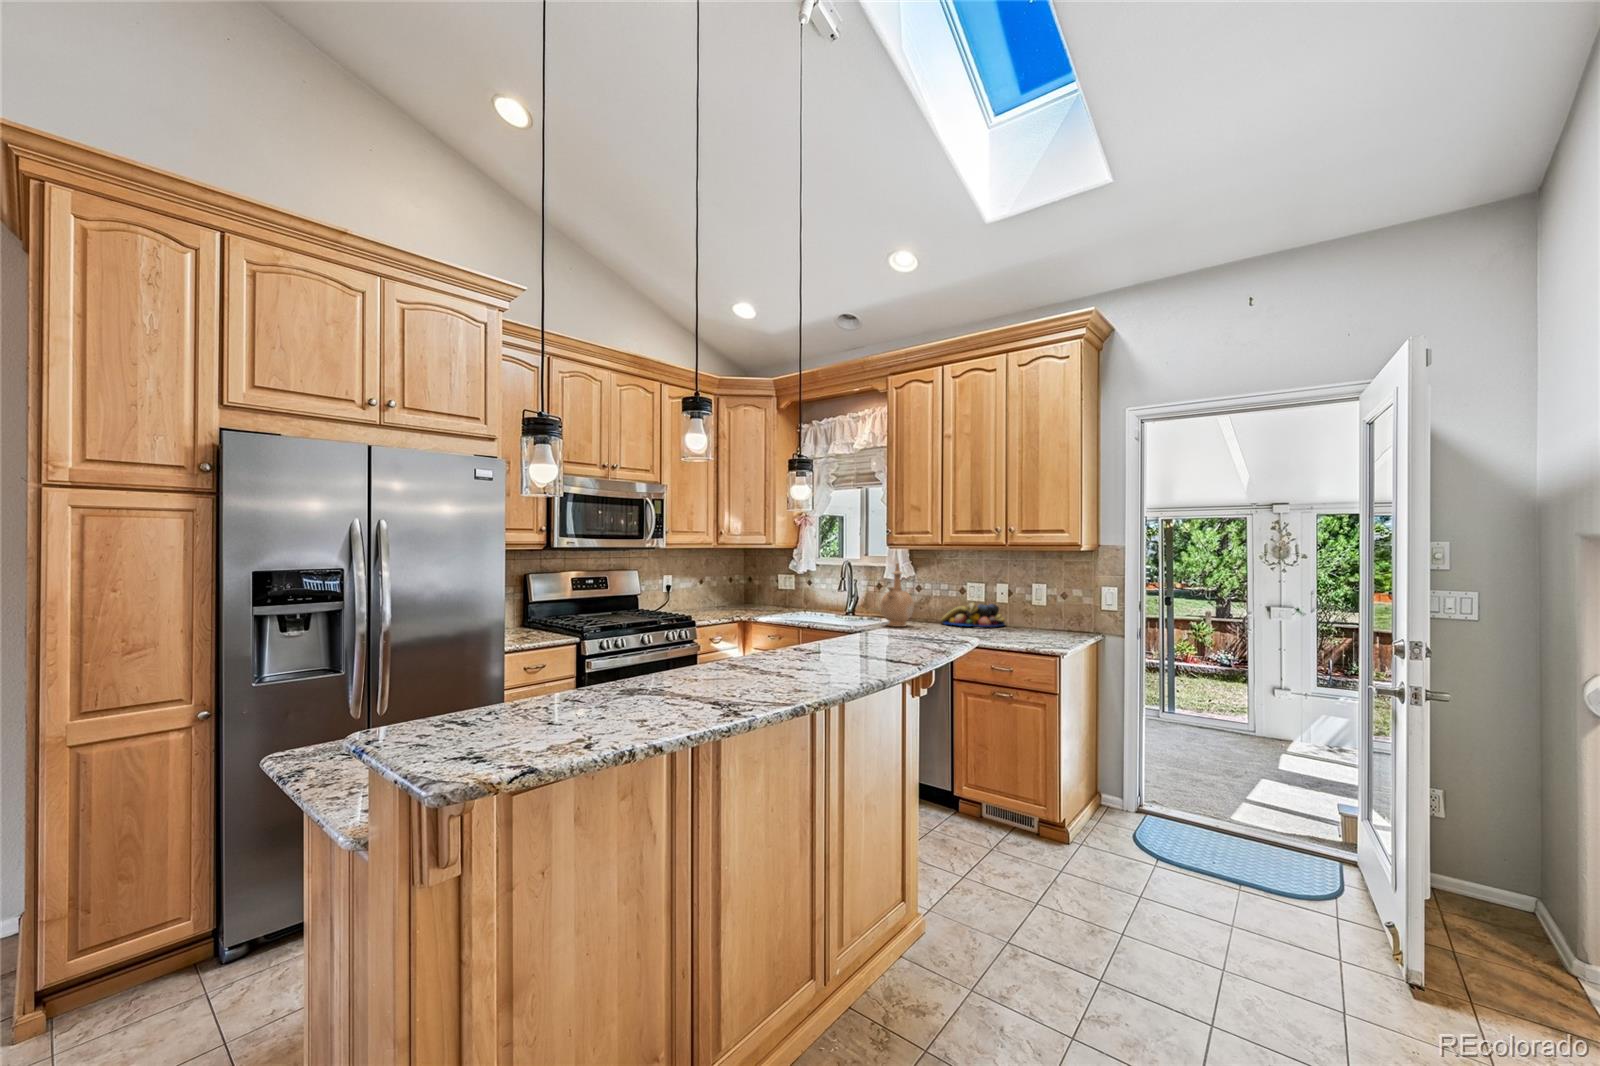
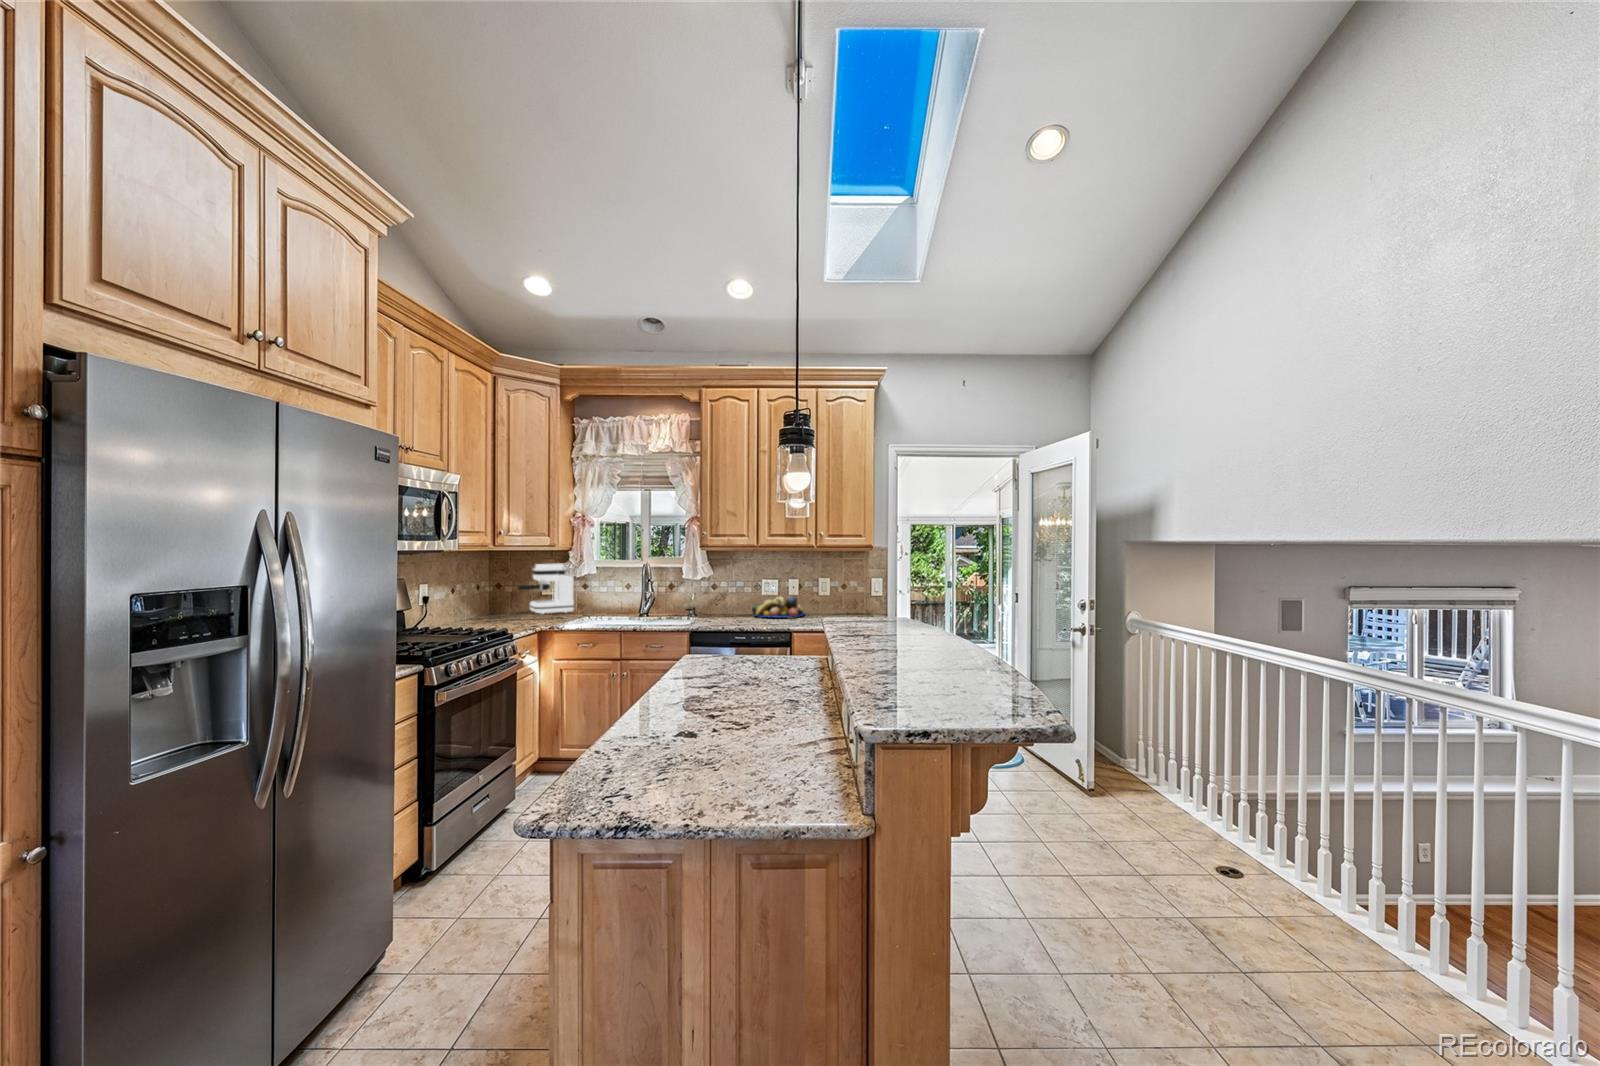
coffee maker: none [759,561,803,607] -> present [518,564,574,614]
vase: present [881,563,914,627] -> none [715,565,745,624]

